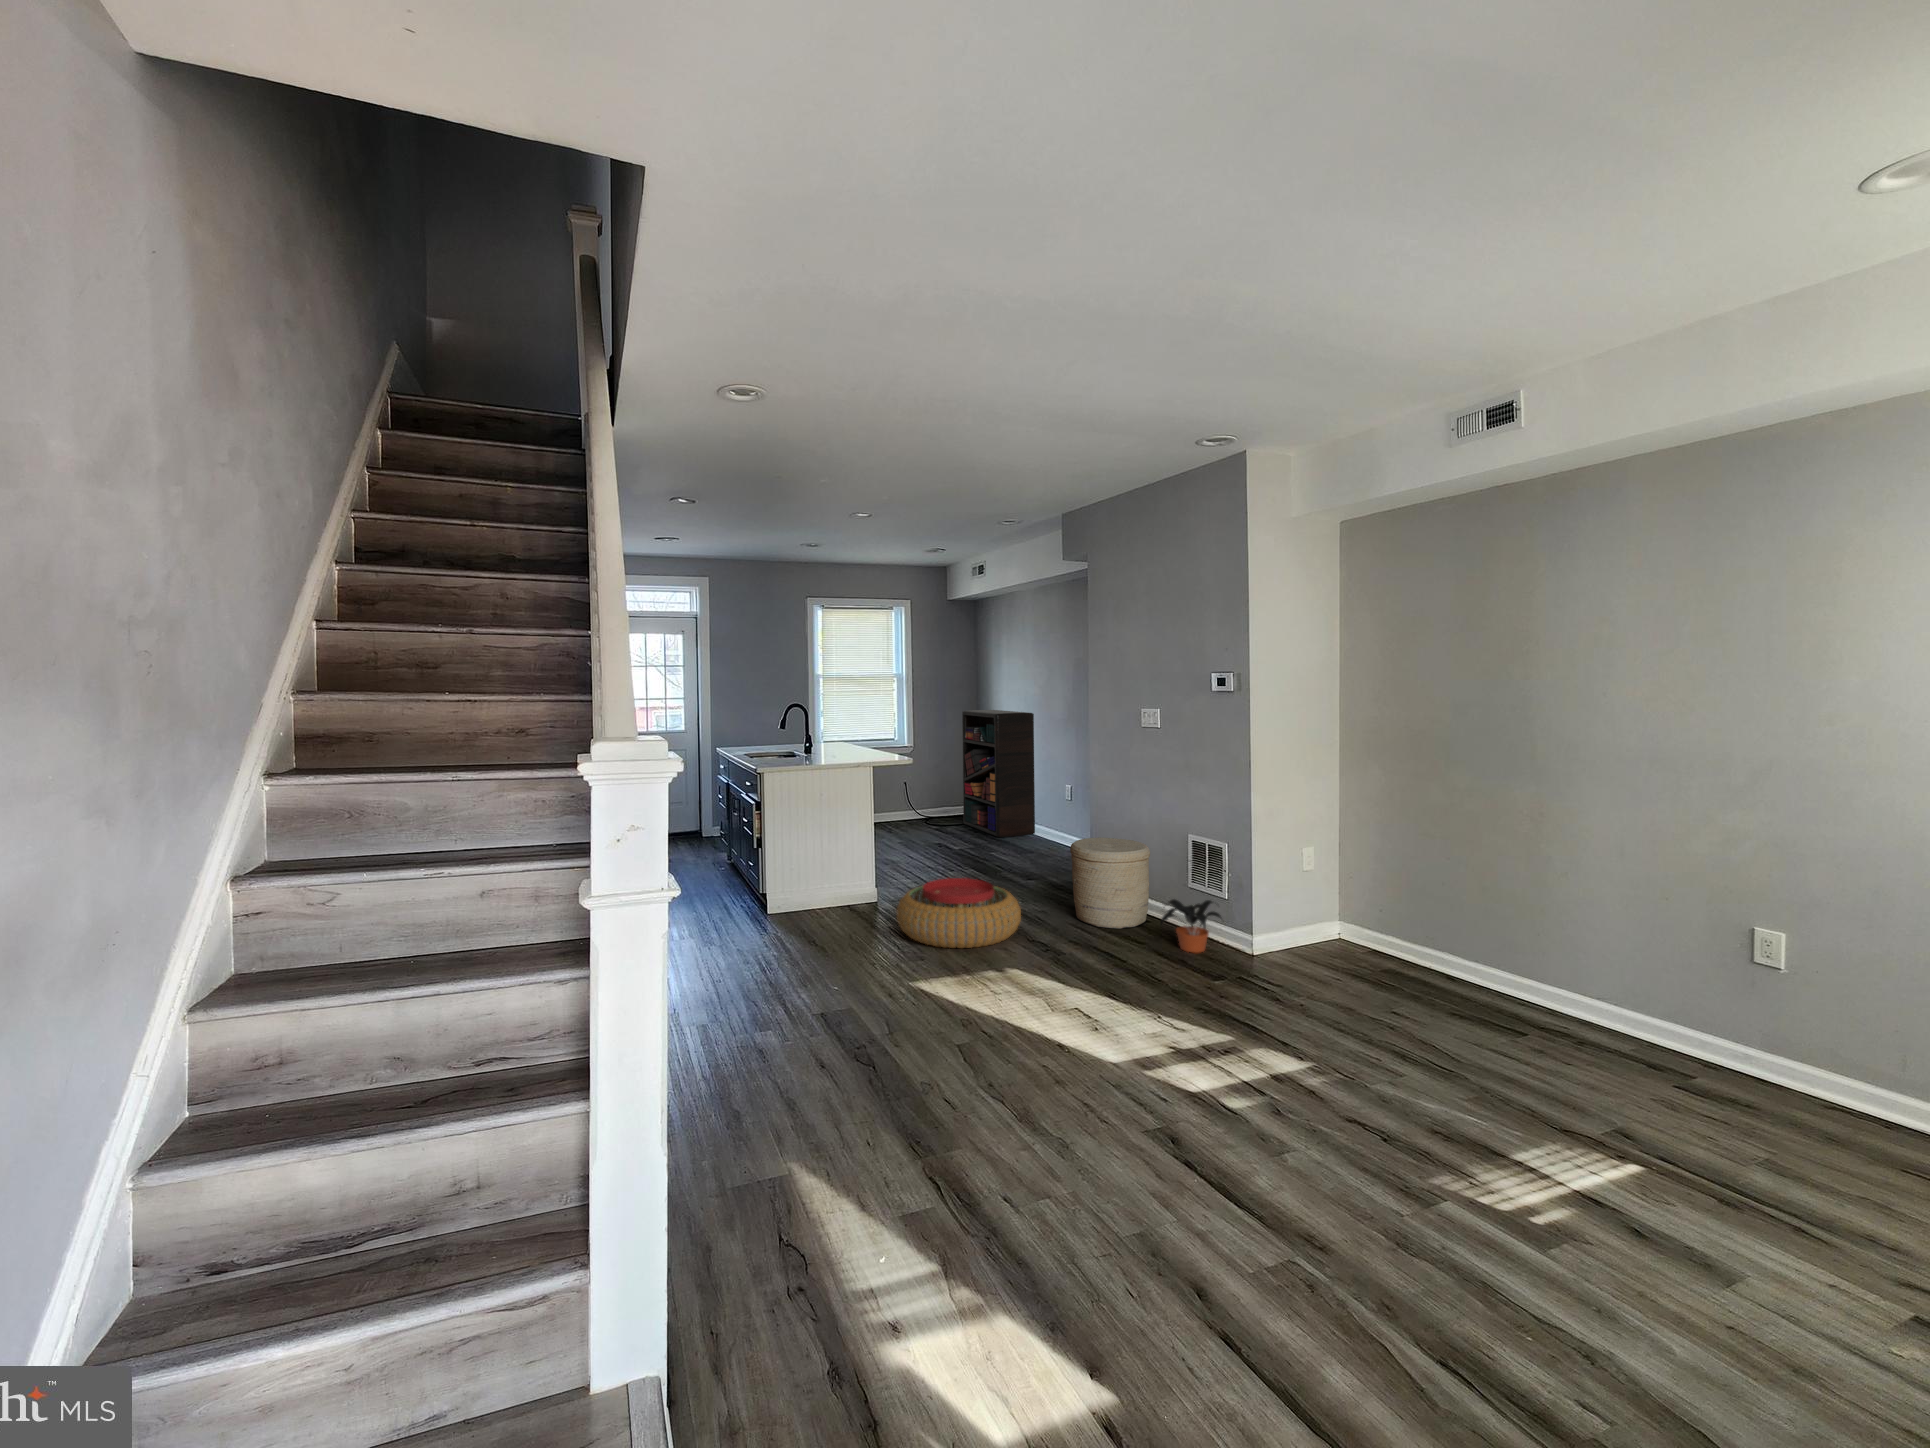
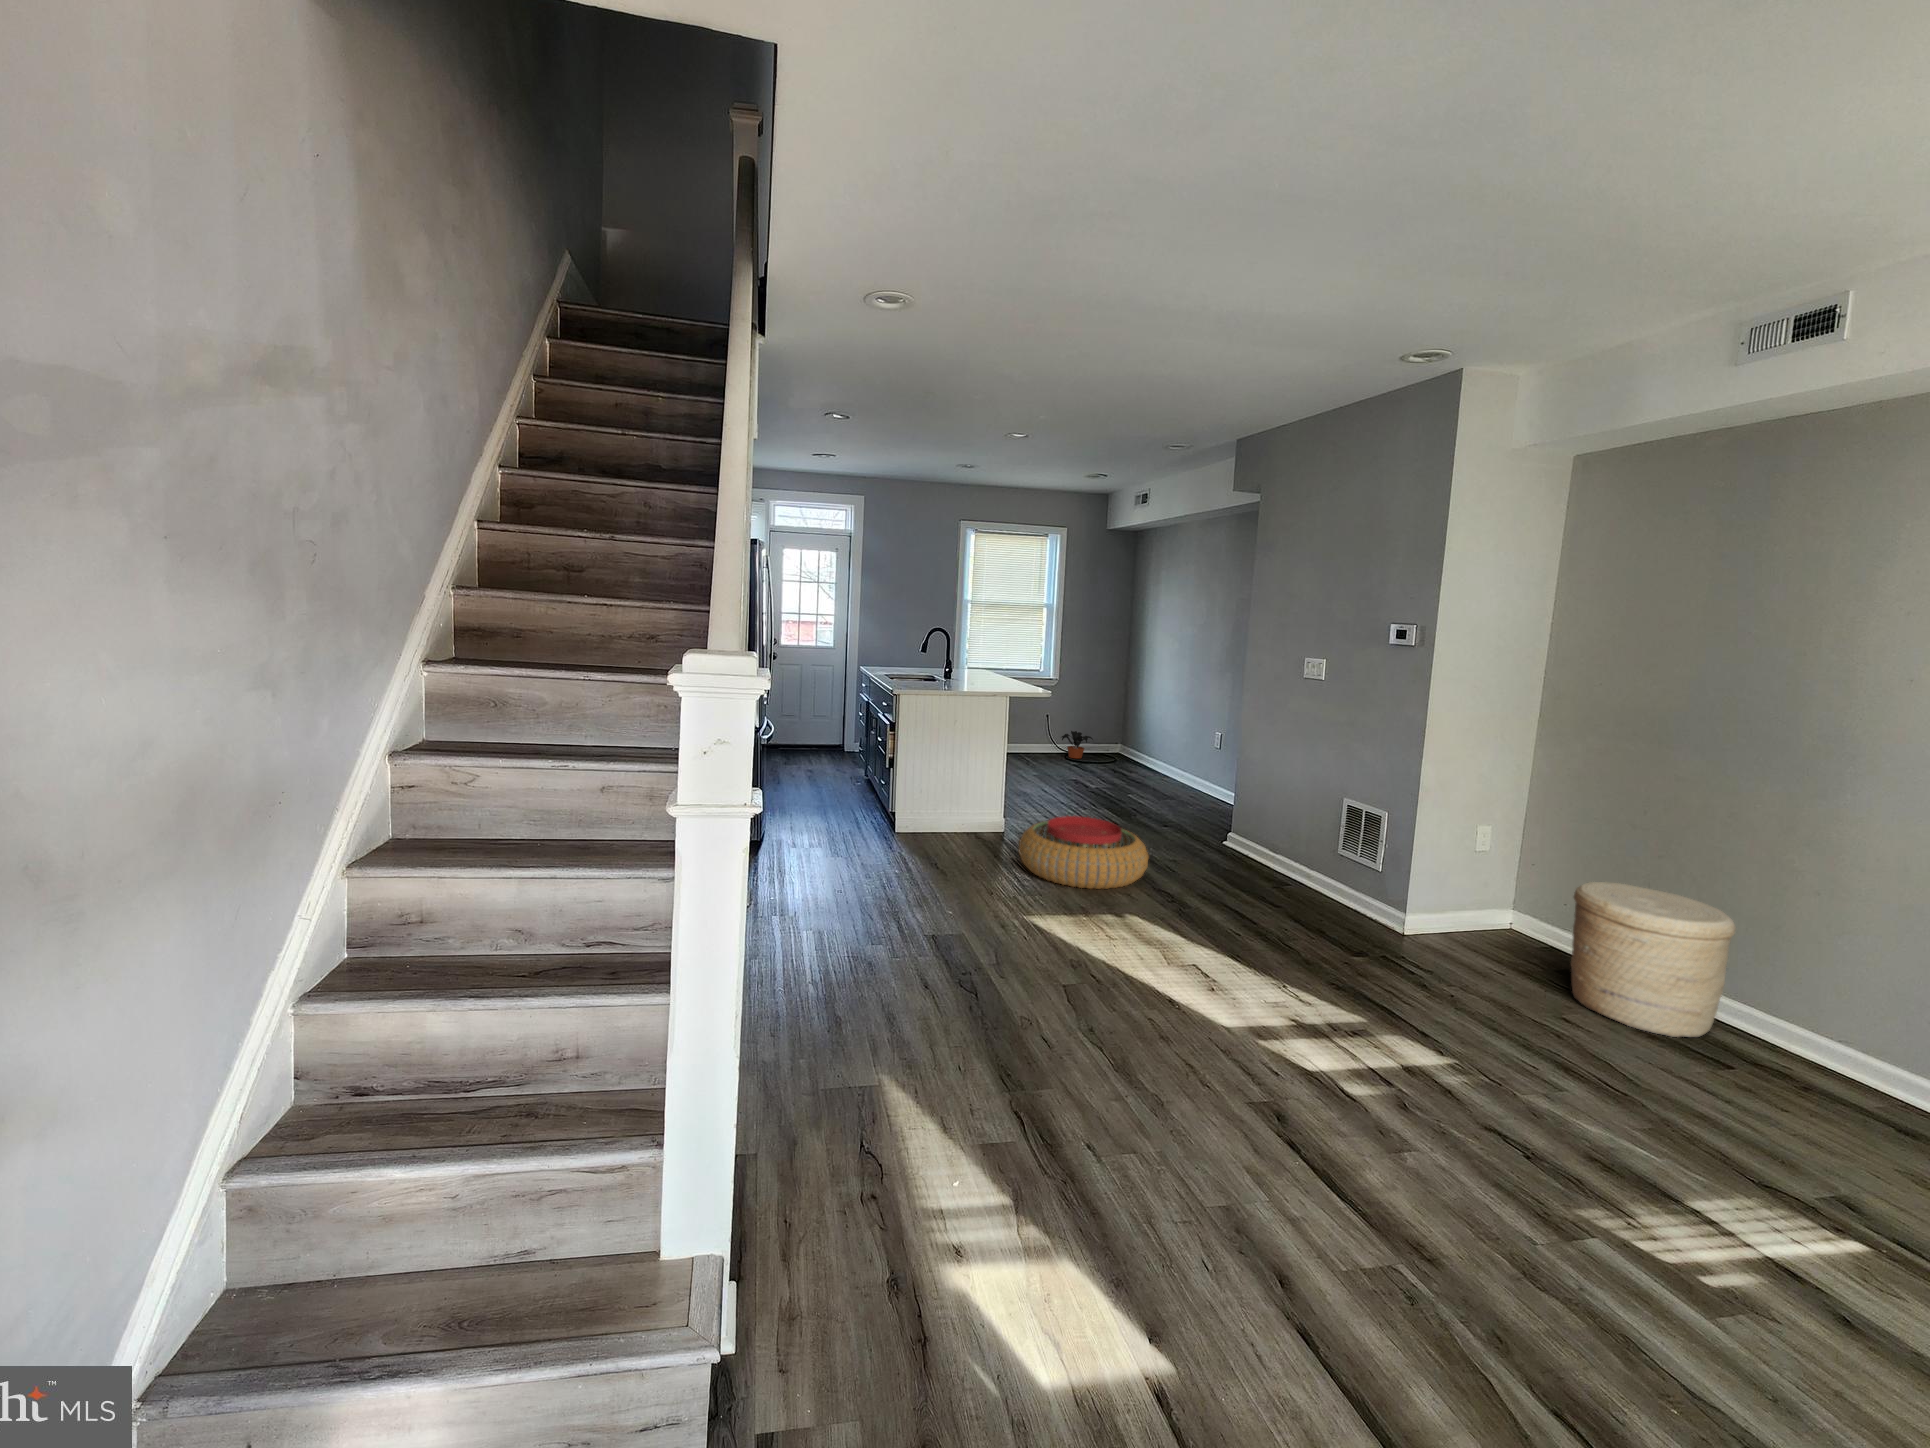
bookshelf: present [962,710,1035,837] -> none [1103,646,1188,779]
woven basket: present [1070,838,1150,929] -> present [1571,882,1736,1037]
potted plant: present [1160,899,1221,953] -> present [1062,731,1093,758]

